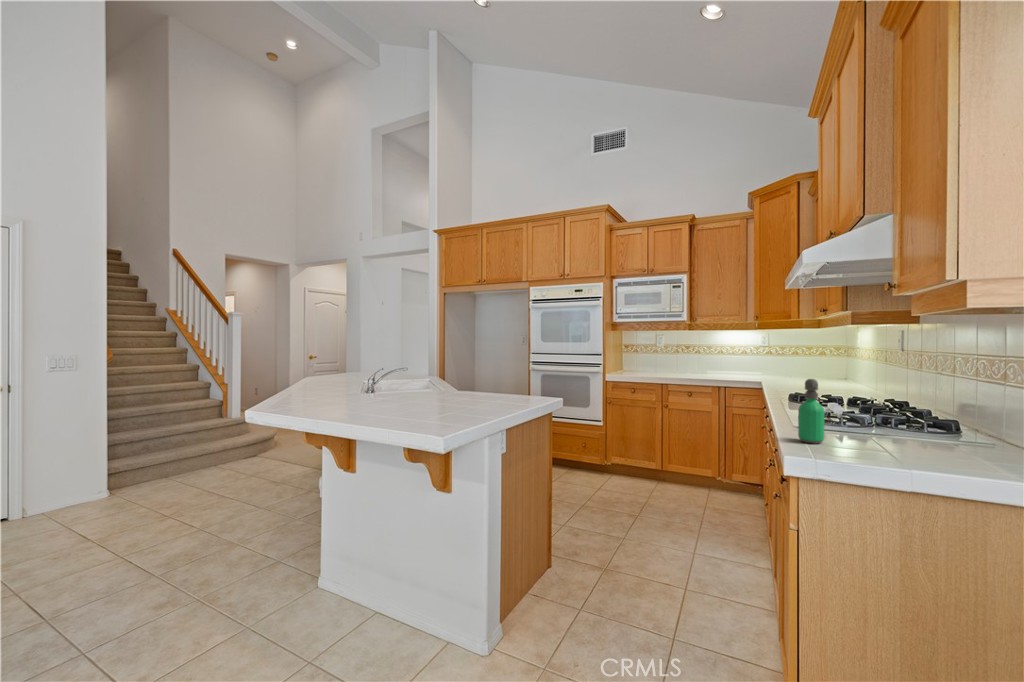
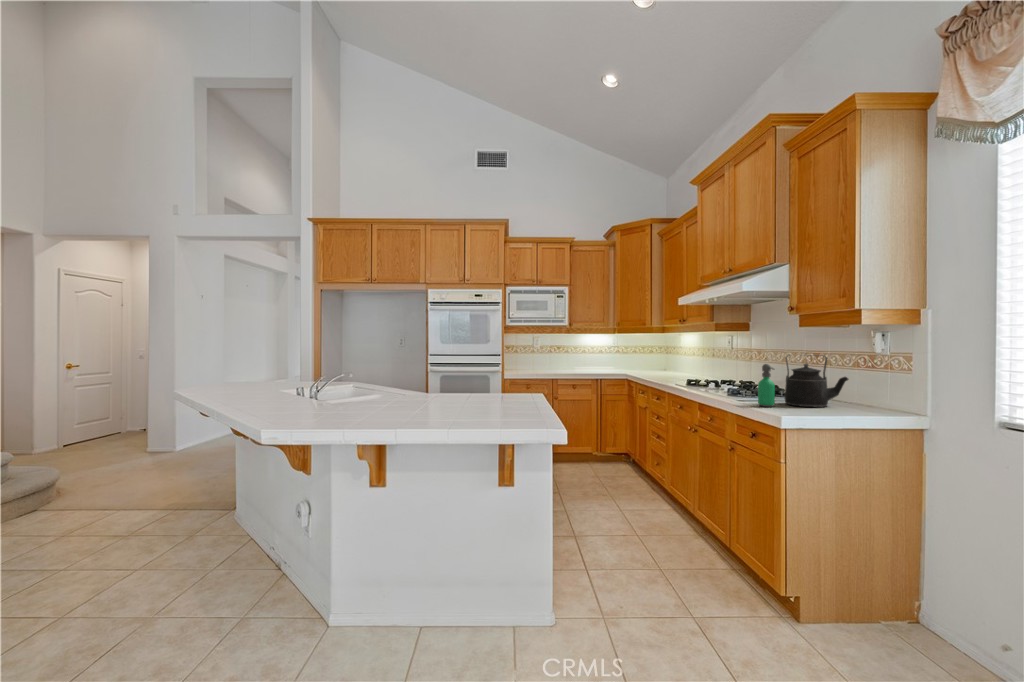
kettle: none [854,366,972,454] -> present [785,355,848,408]

